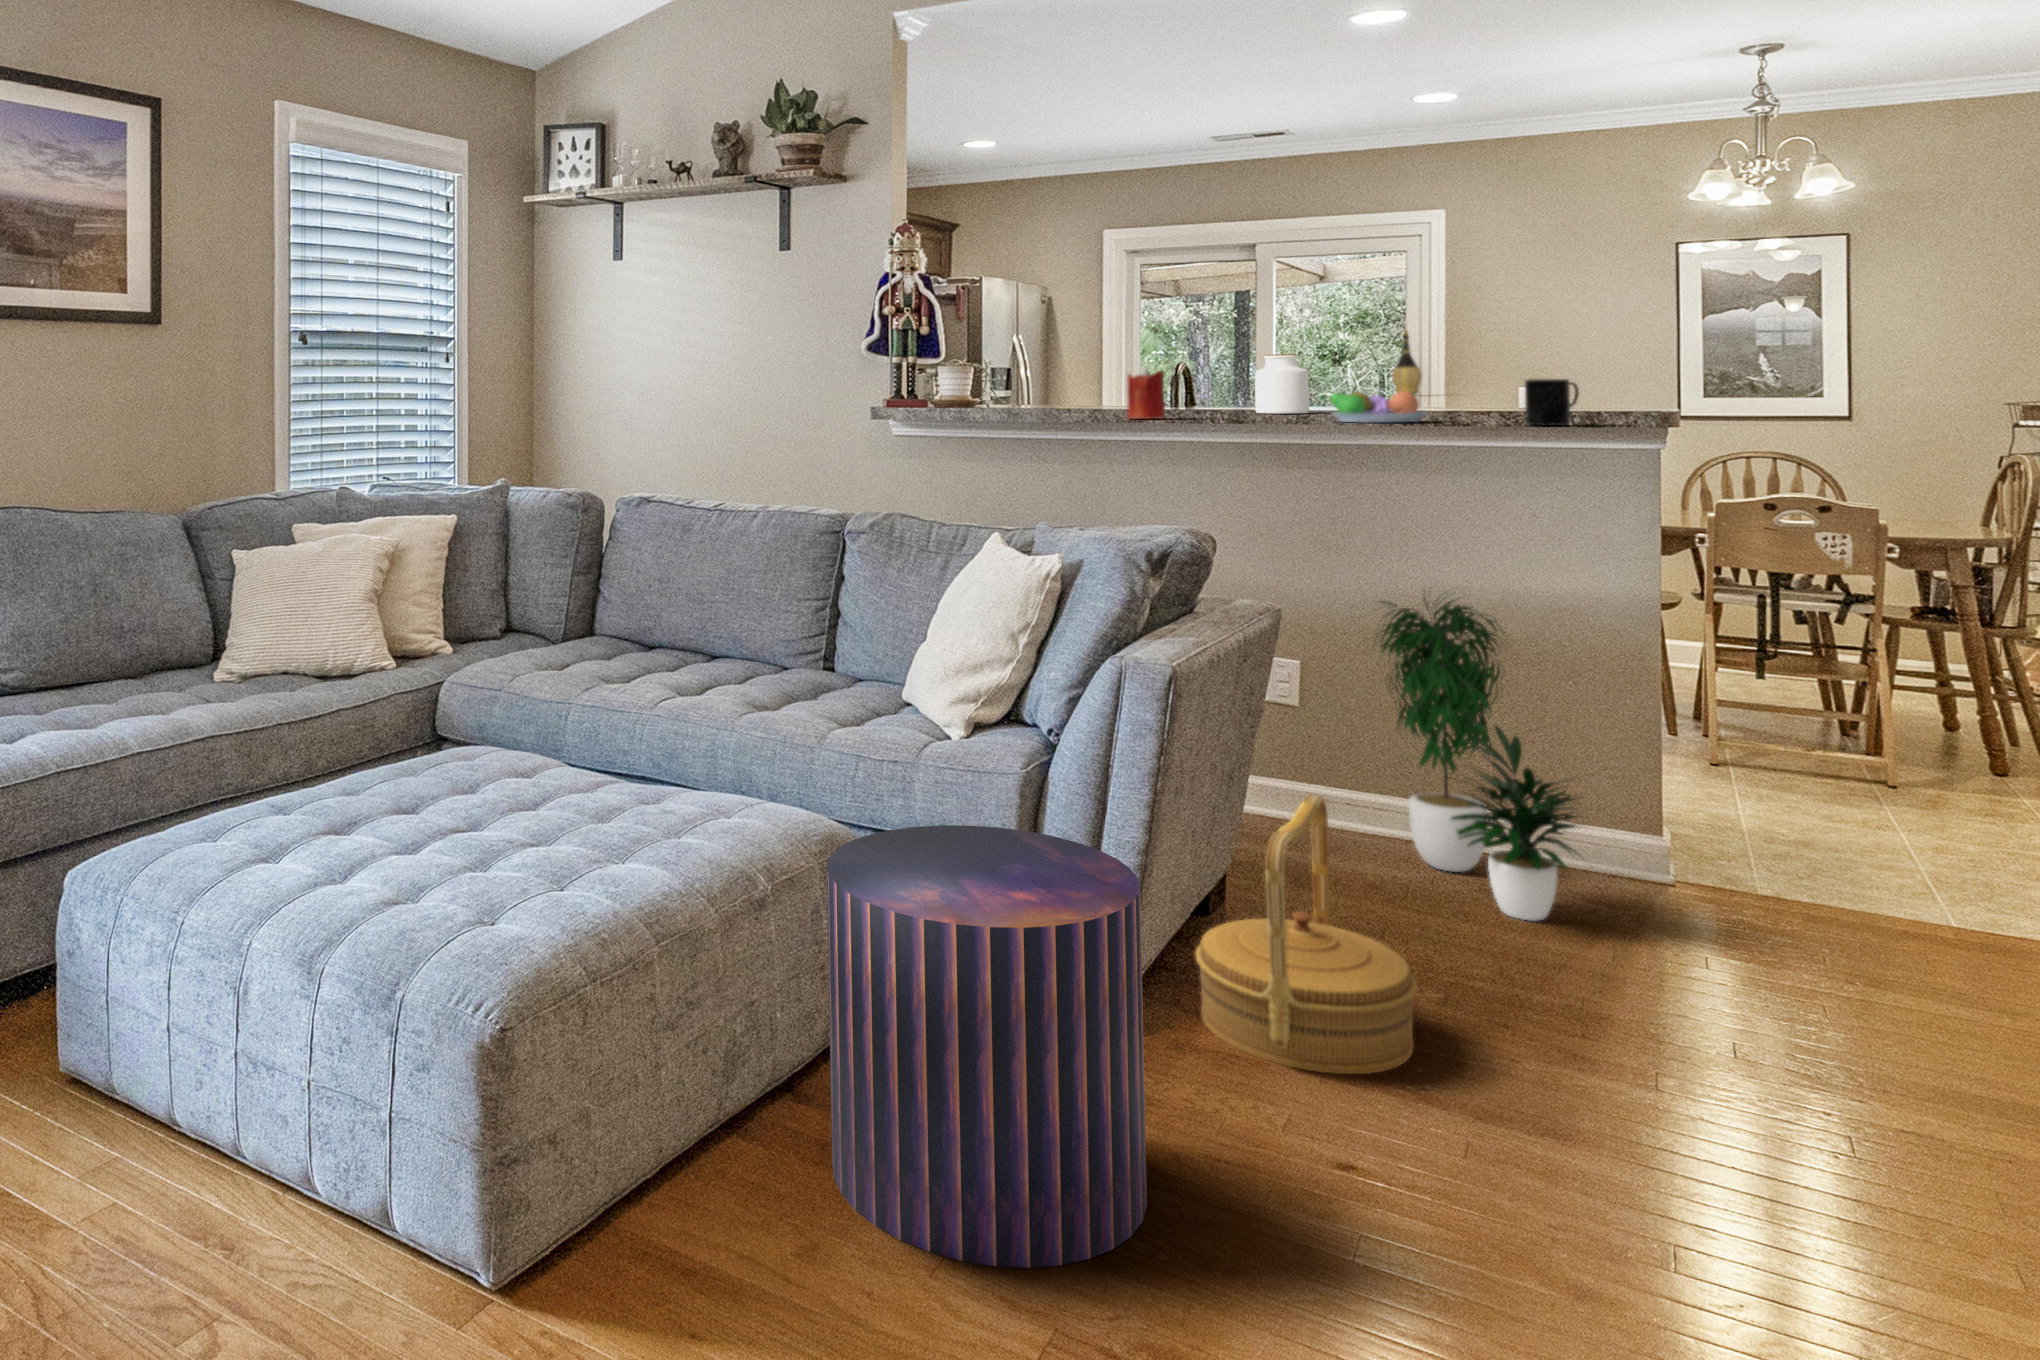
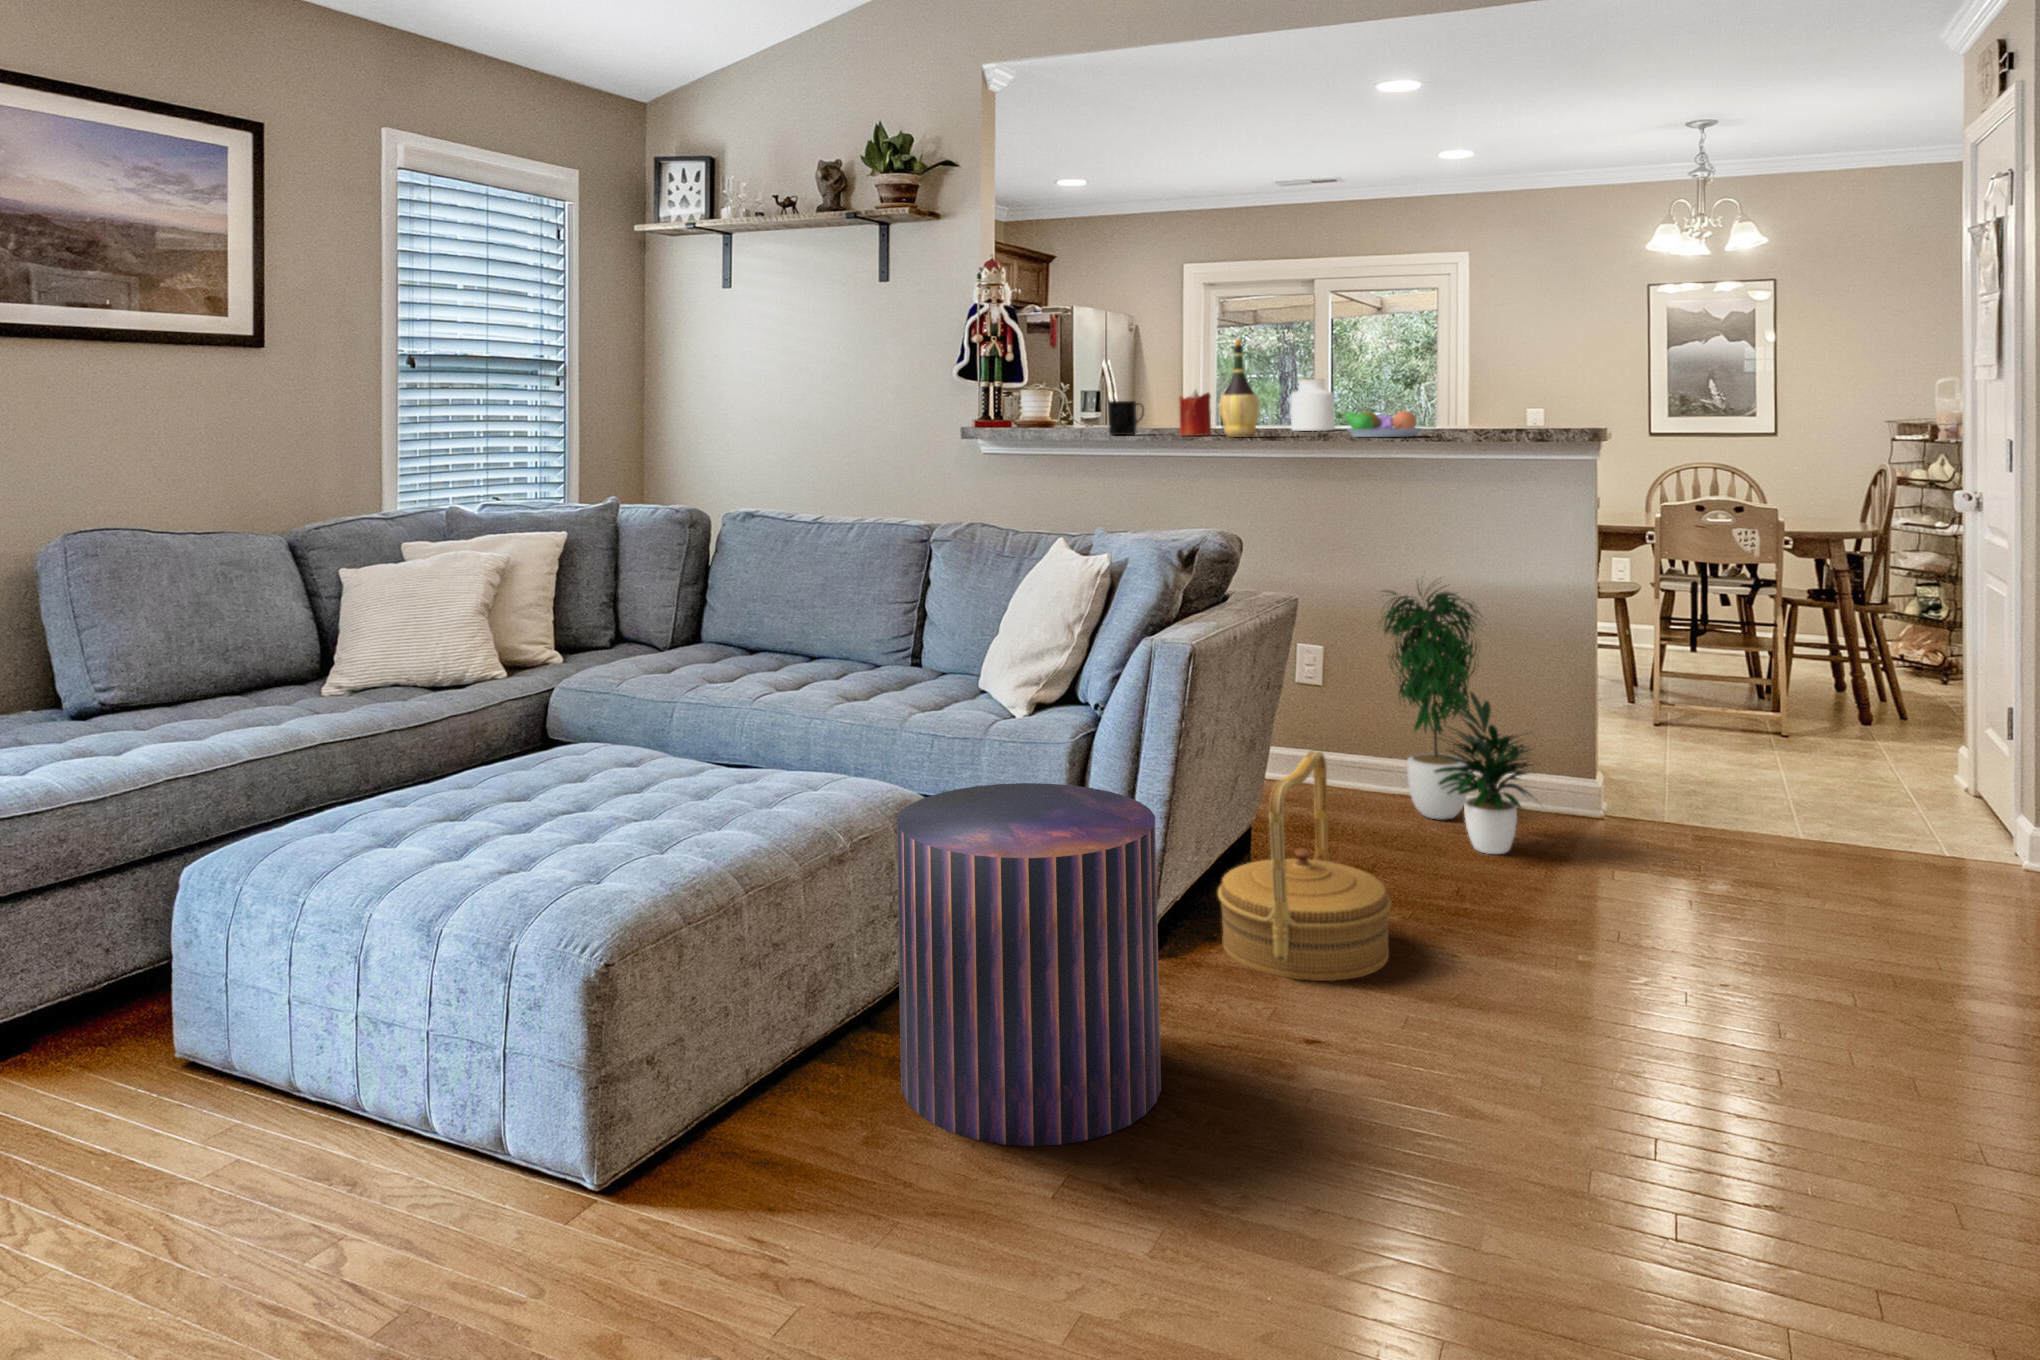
wine bottle: present [1392,331,1422,395] -> present [1220,339,1260,437]
mug: present [1525,379,1579,426] -> present [1108,401,1144,435]

